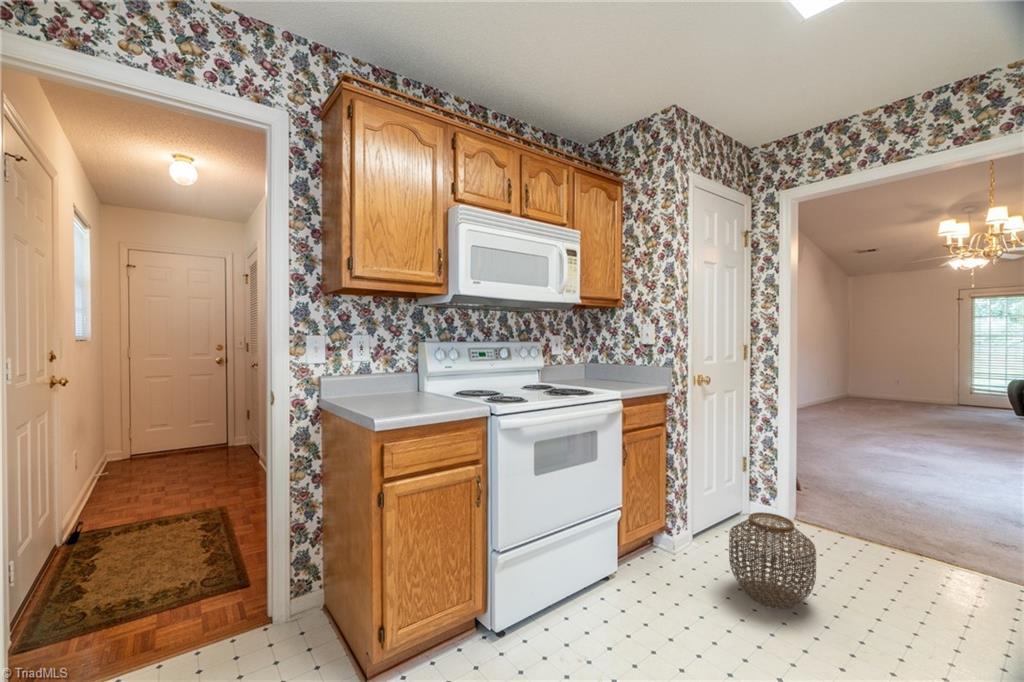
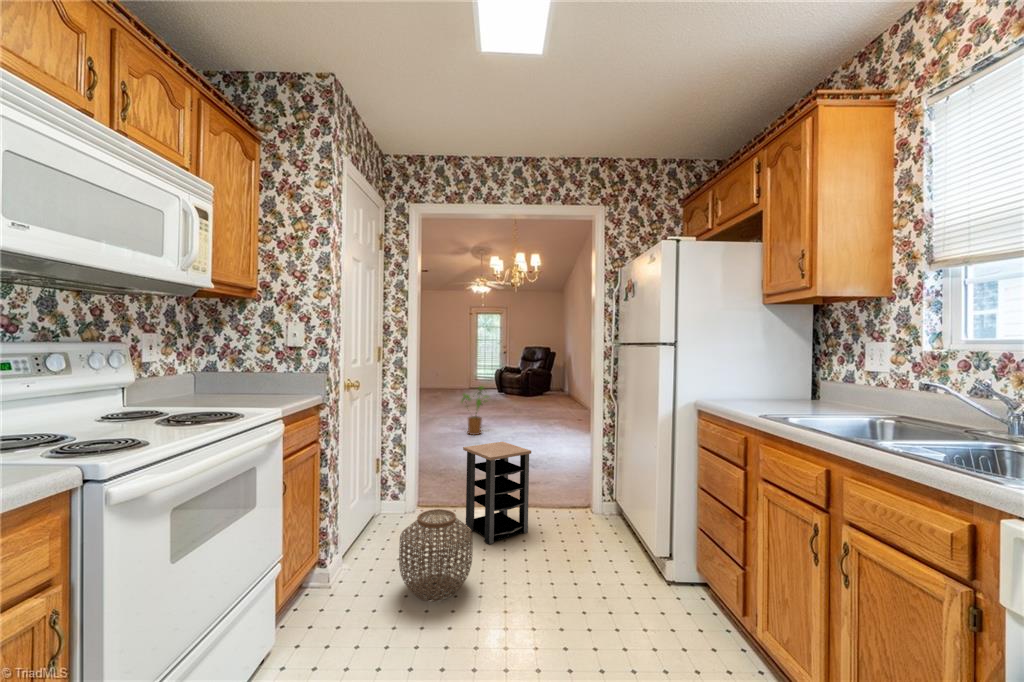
house plant: none [904,398,959,463] -> present [462,386,488,435]
side table: none [840,461,946,593] -> present [463,442,531,544]

